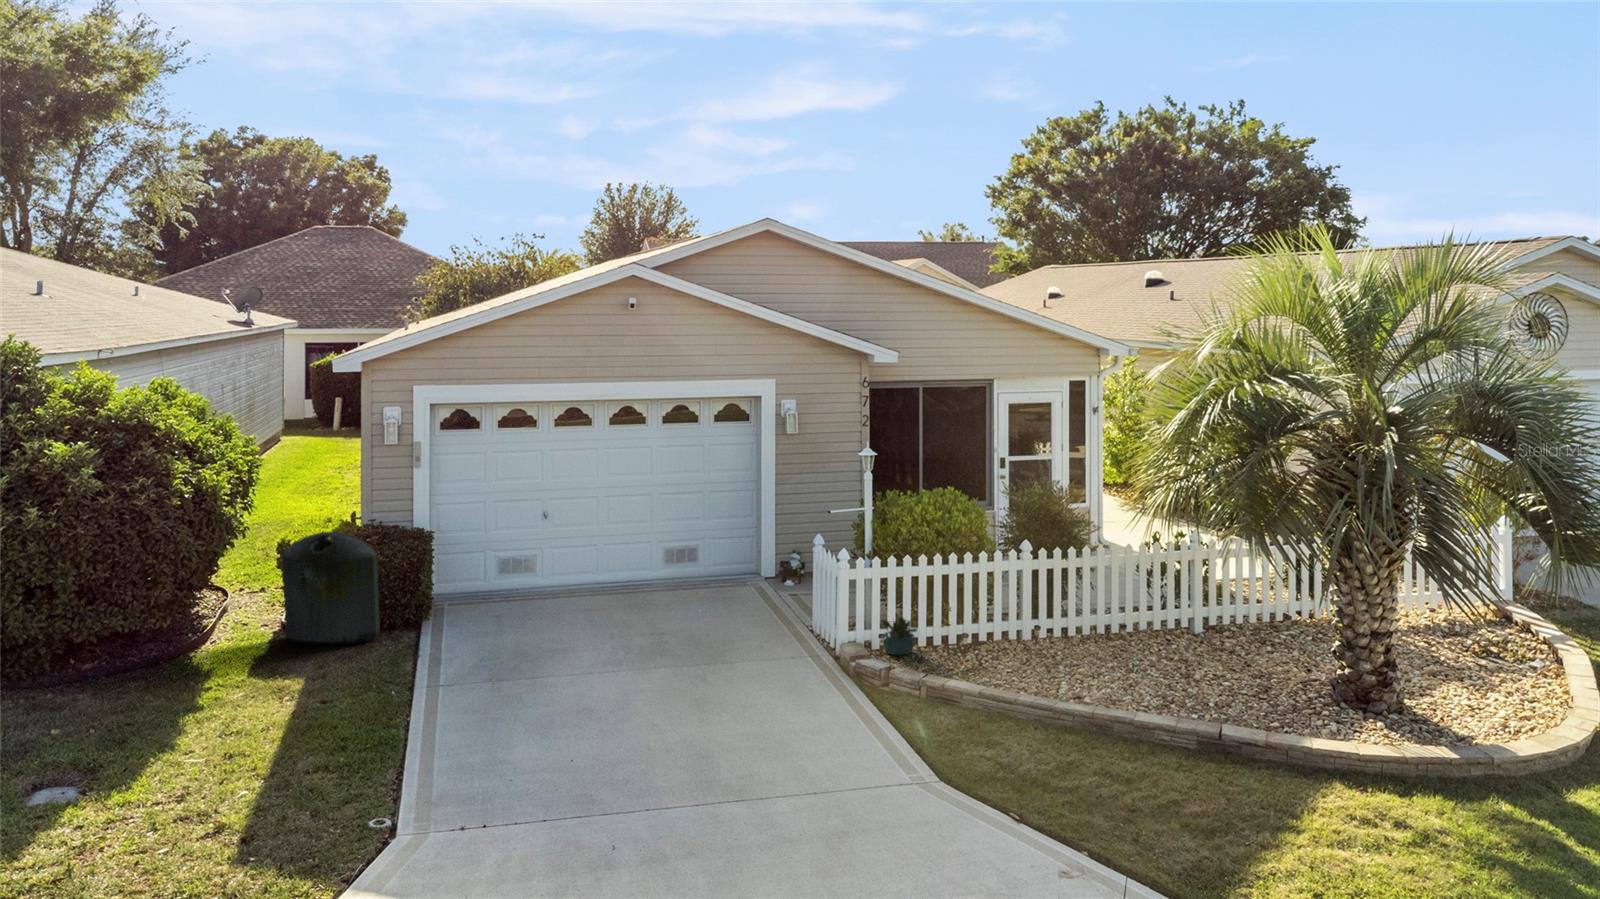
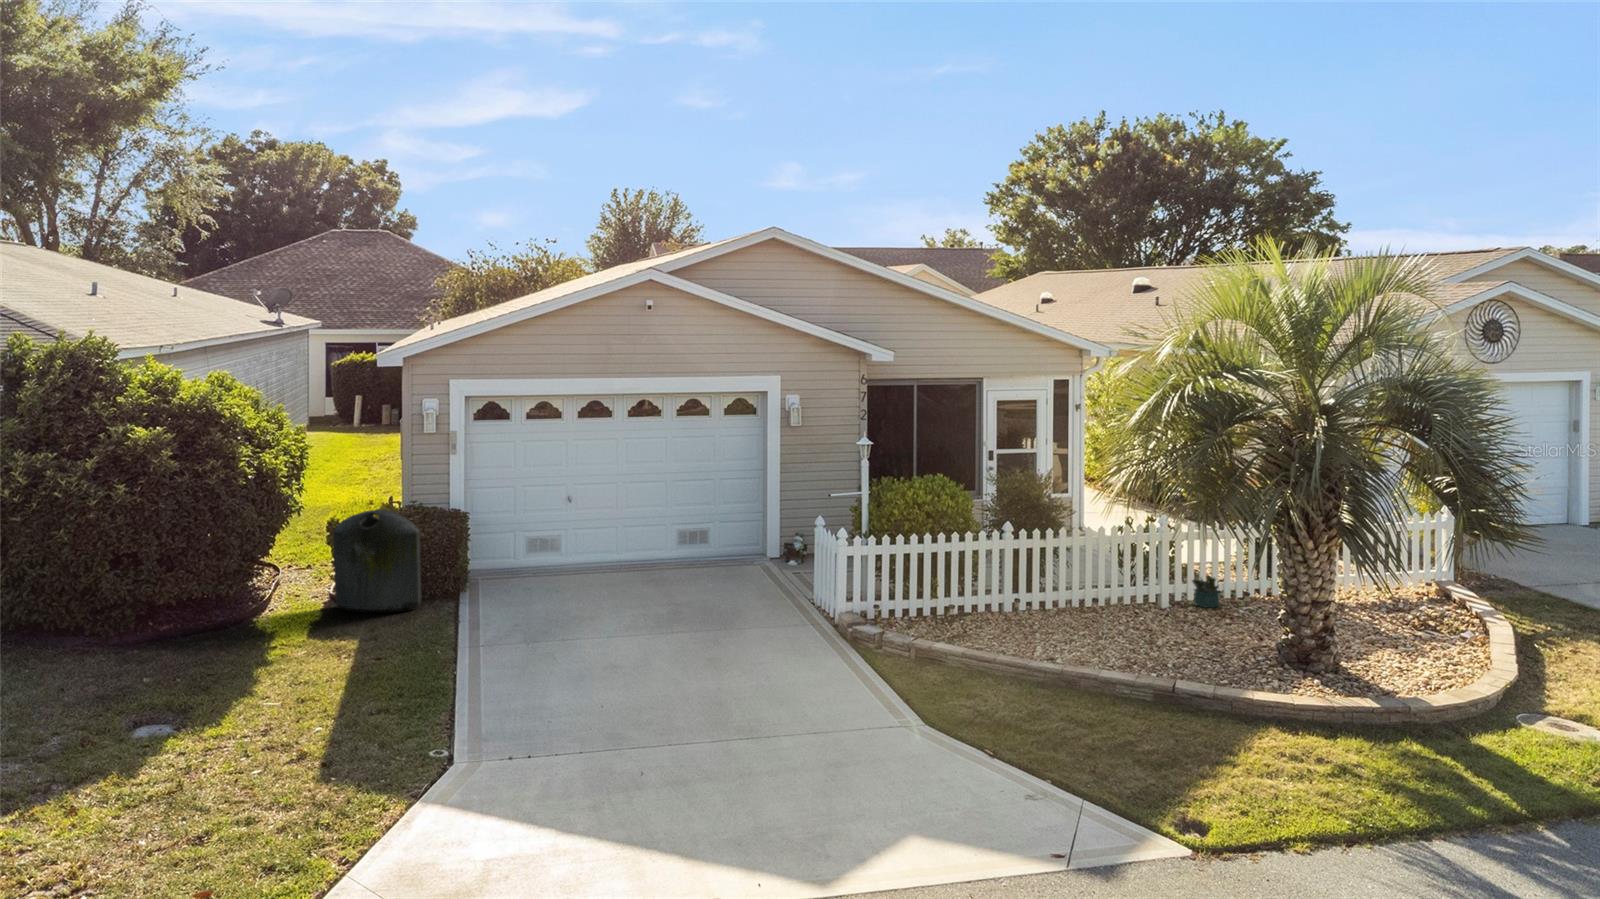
decorative plant: present [883,617,917,655] -> present [1192,576,1220,608]

